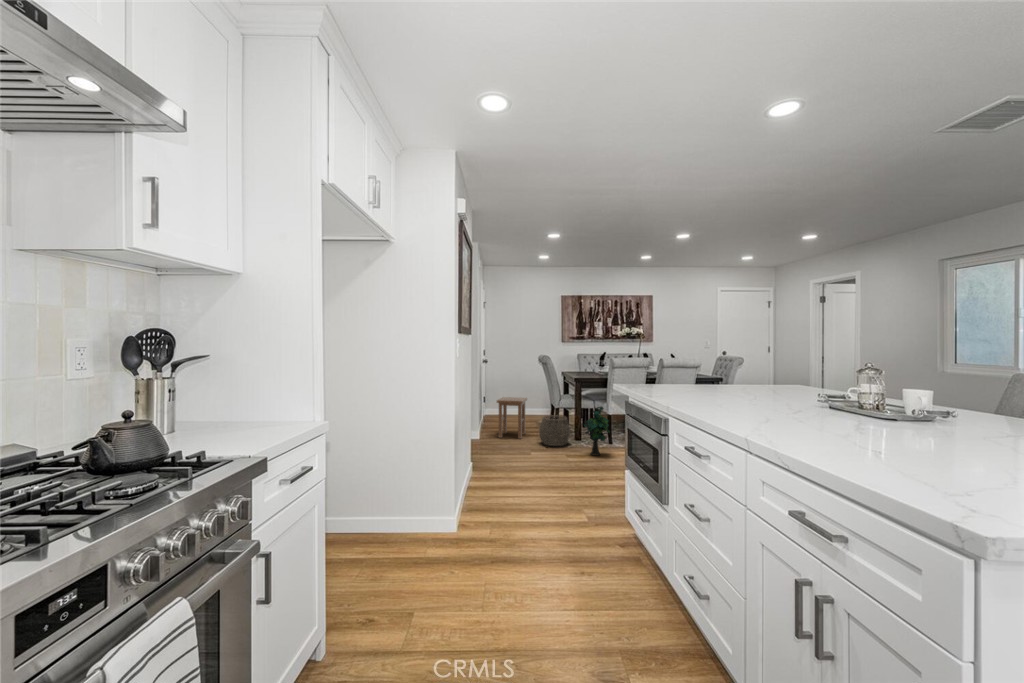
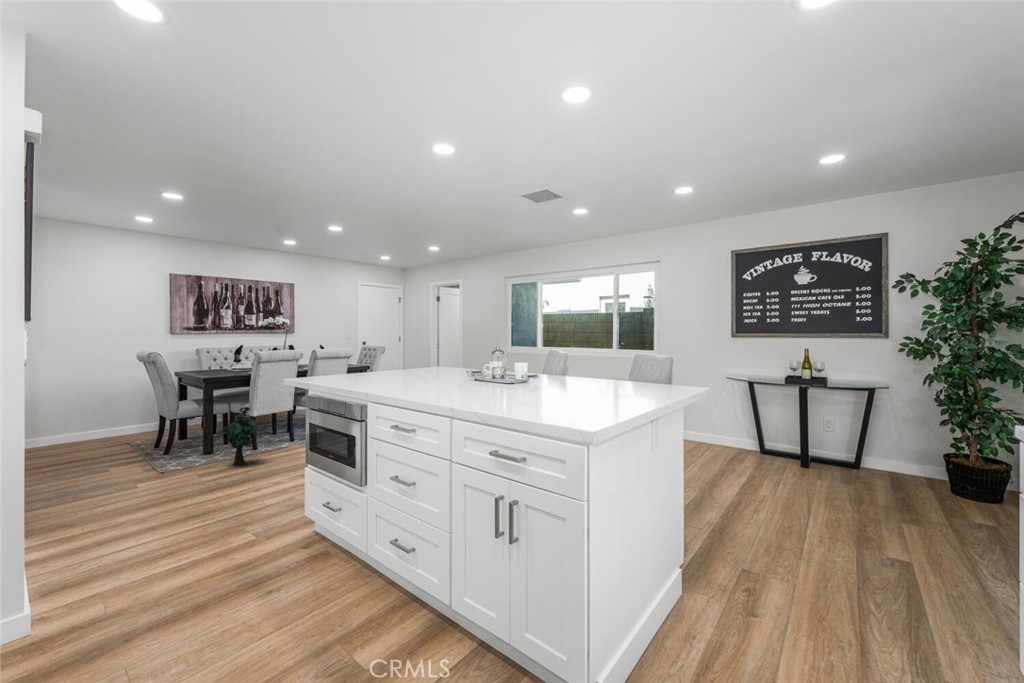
stool: present [497,397,527,439] -> none [65,409,123,472]
woven basket: present [540,415,570,446] -> none [149,426,200,467]

